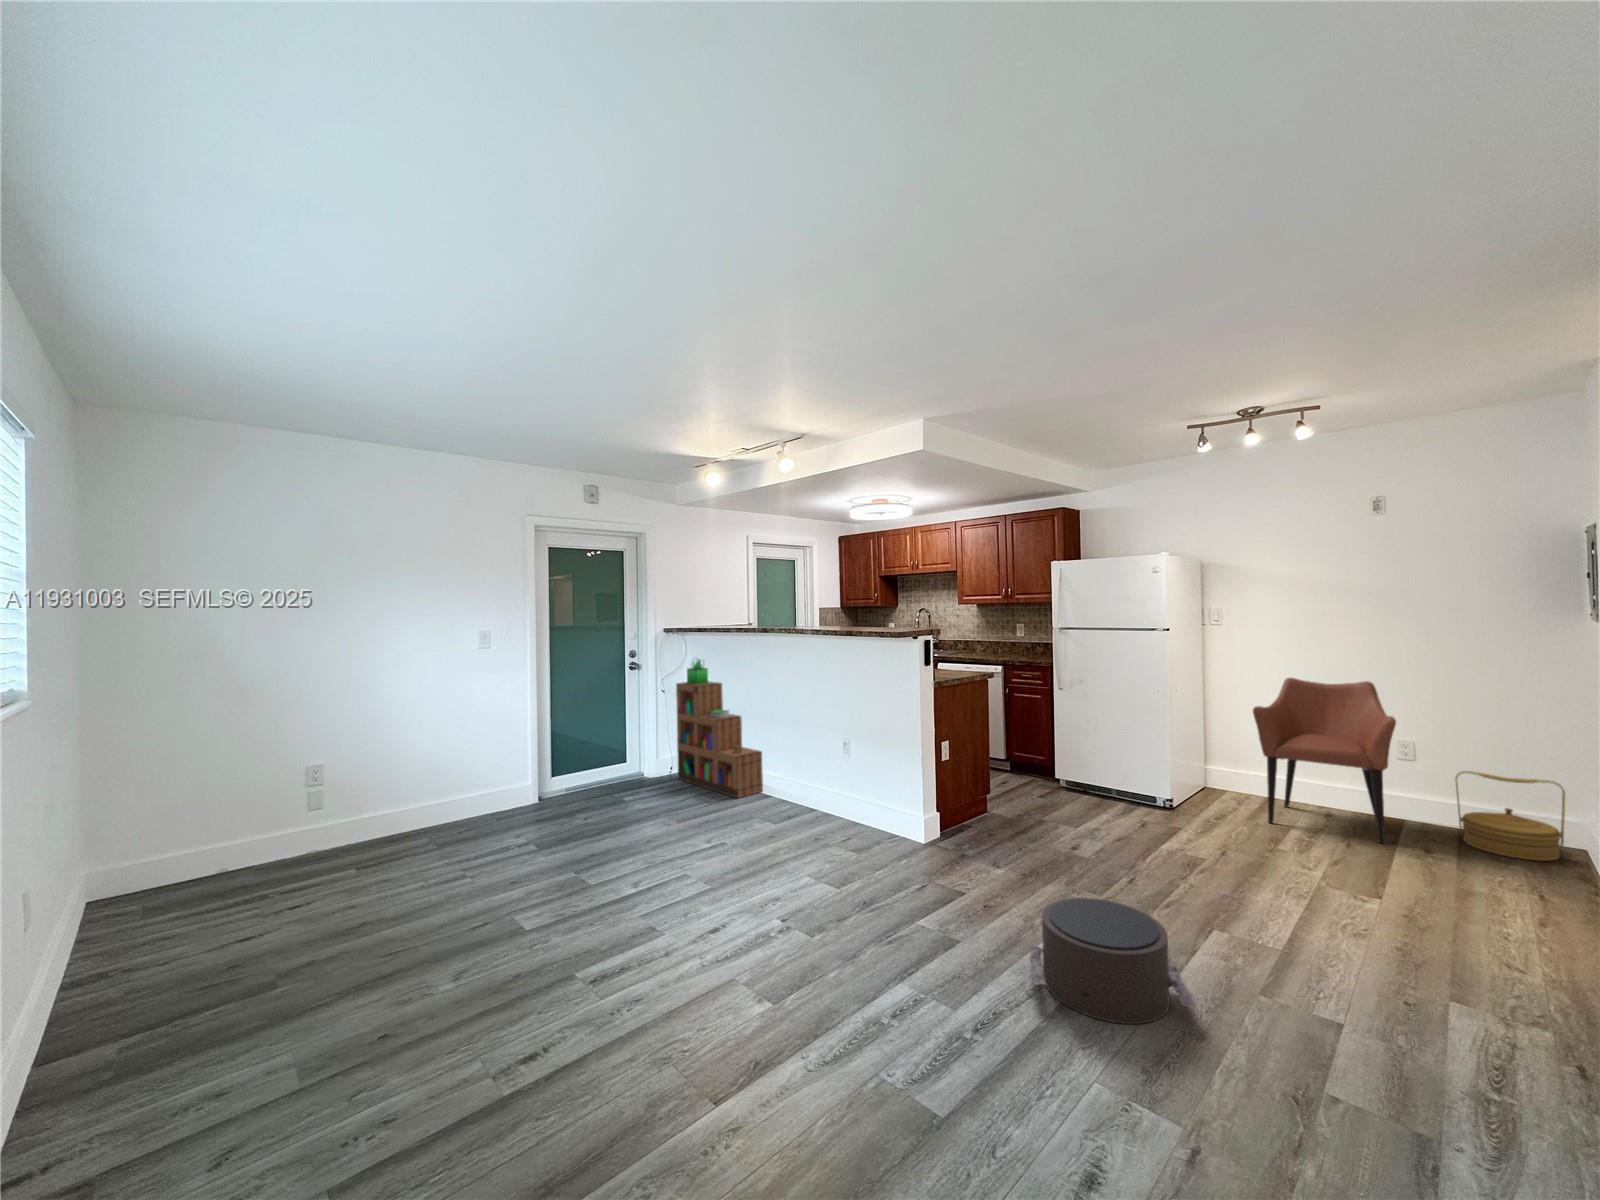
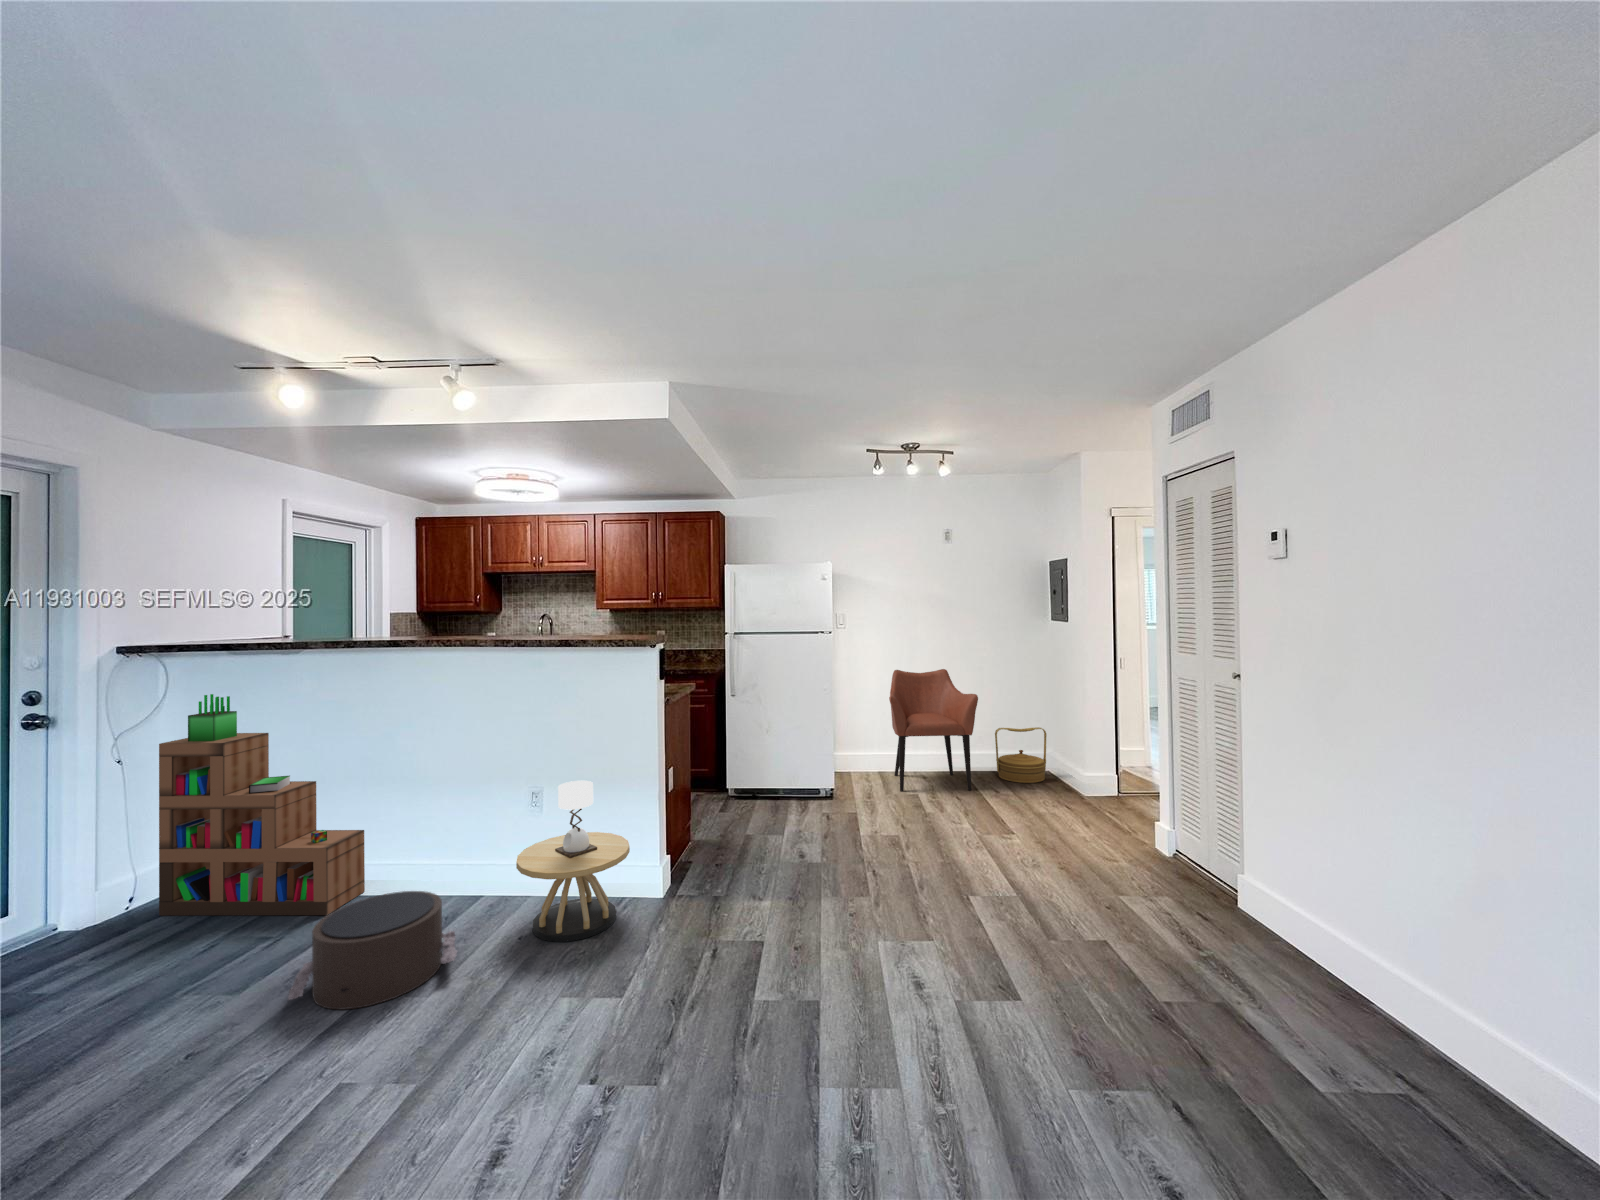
side table: none [812,737,892,851] -> present [516,781,630,942]
pouf: present [1030,898,1196,1024] -> present [288,891,457,1010]

